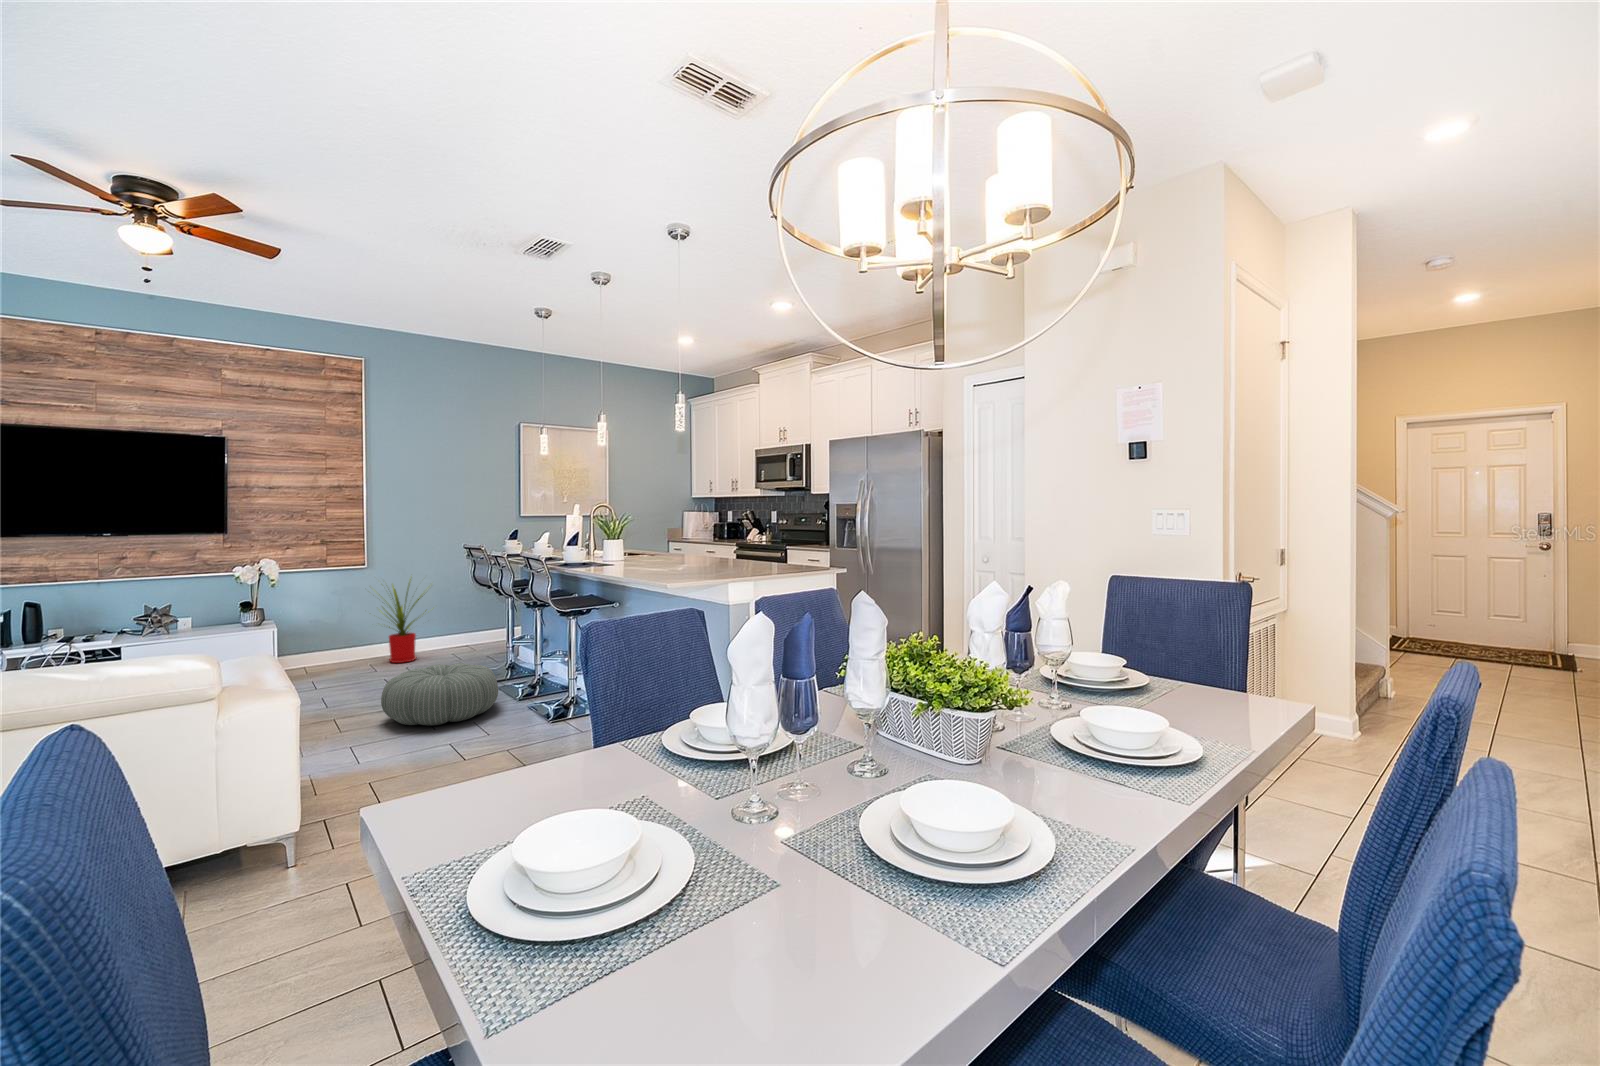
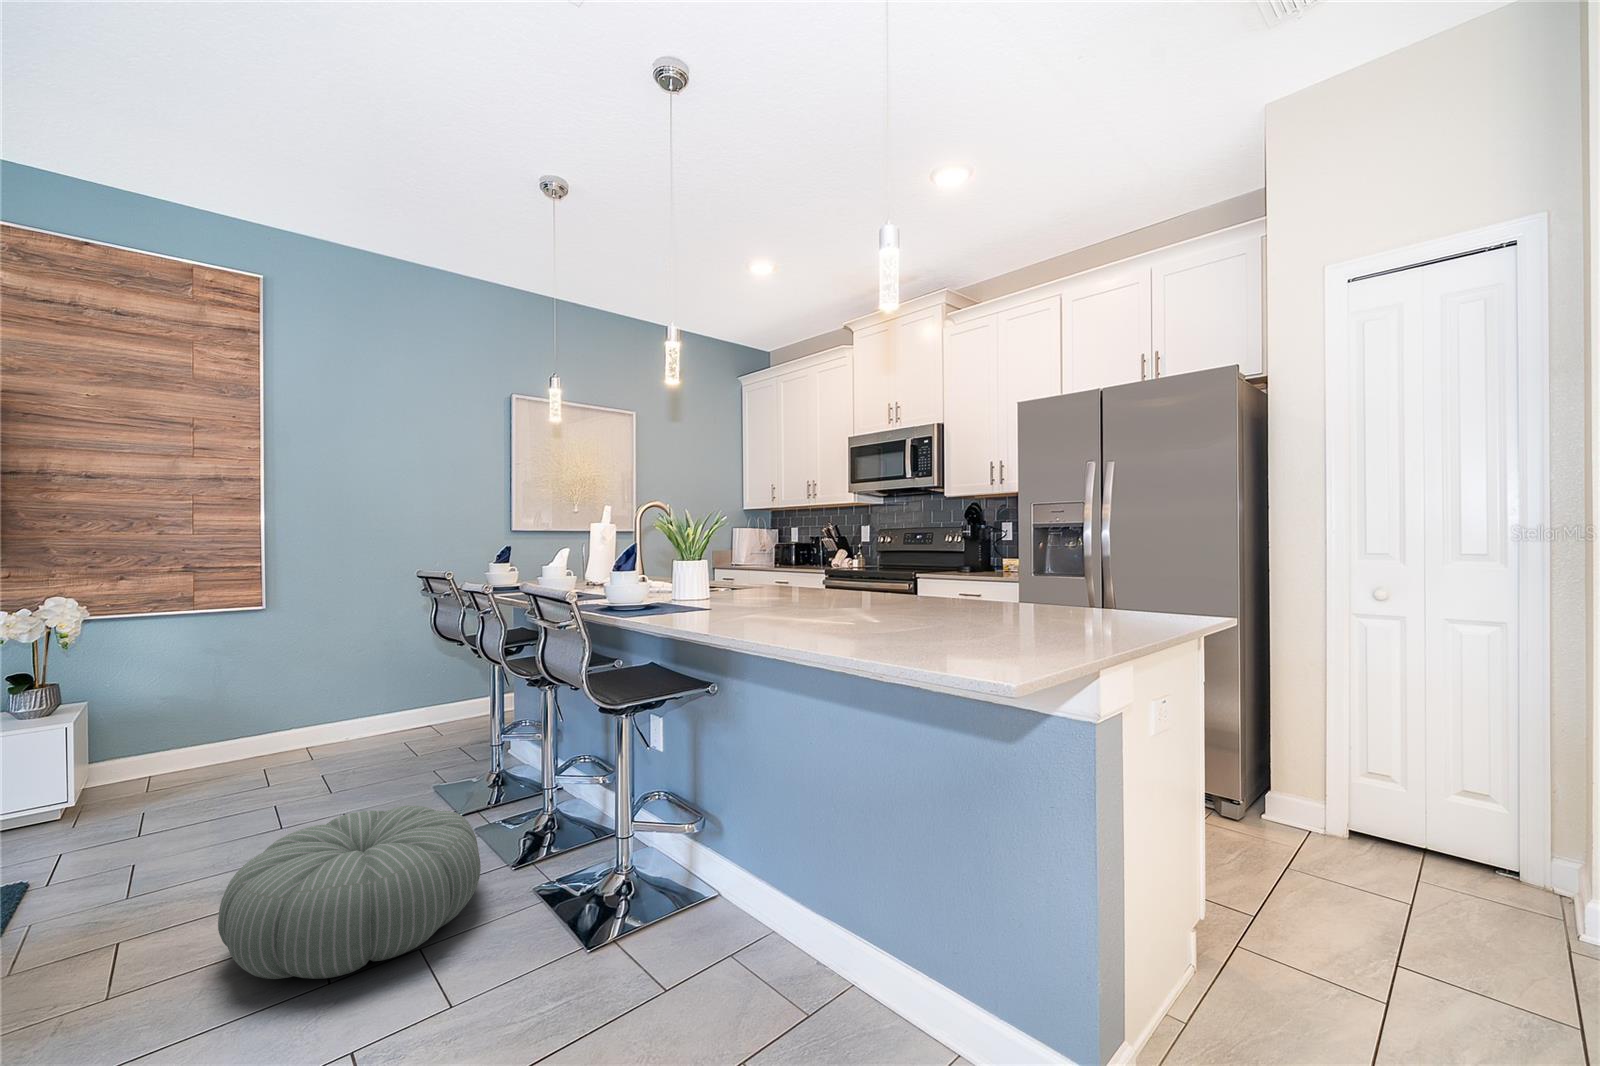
house plant: present [381,579,424,663] -> none [249,619,380,769]

